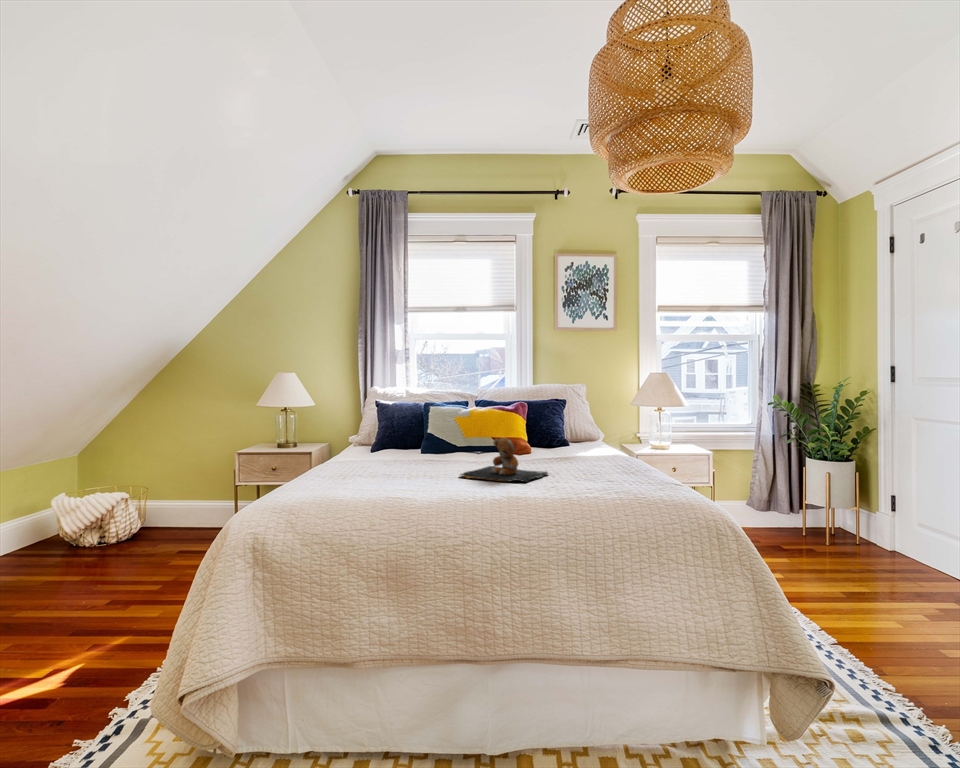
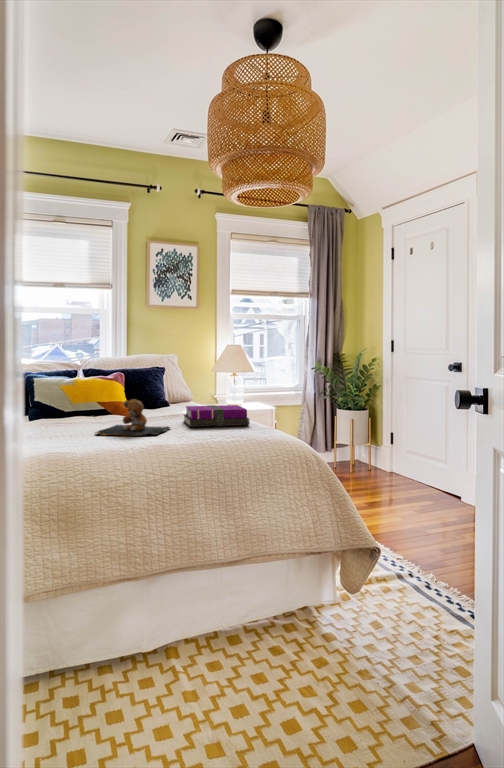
notebook: none [571,447,650,476] -> present [184,405,249,427]

